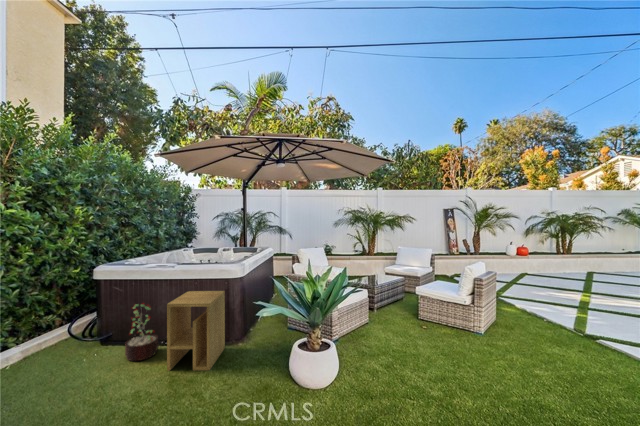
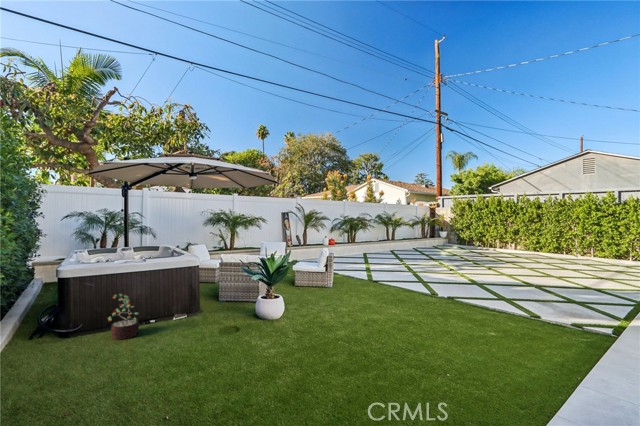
side table: present [167,291,225,371] -> none [159,276,201,336]

